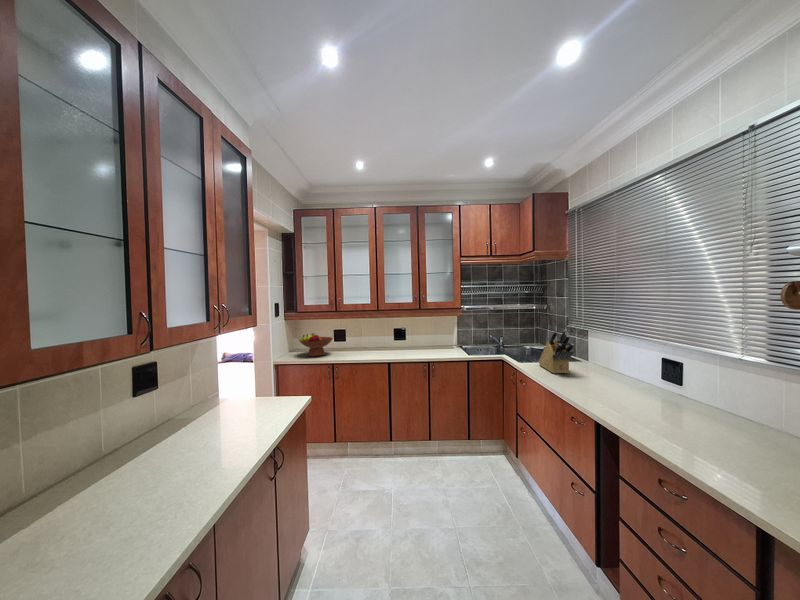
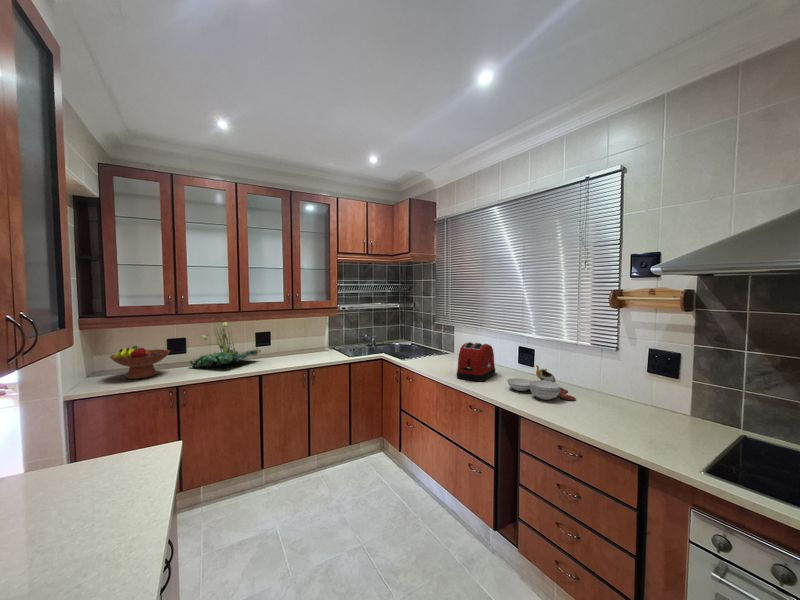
plant: none [346,318,395,352] -> present [190,322,260,367]
knife block: present [539,329,574,373] -> none [418,325,453,366]
toaster: none [568,350,627,398] -> present [456,342,495,382]
cutting board: none [628,387,735,444] -> present [507,365,576,401]

